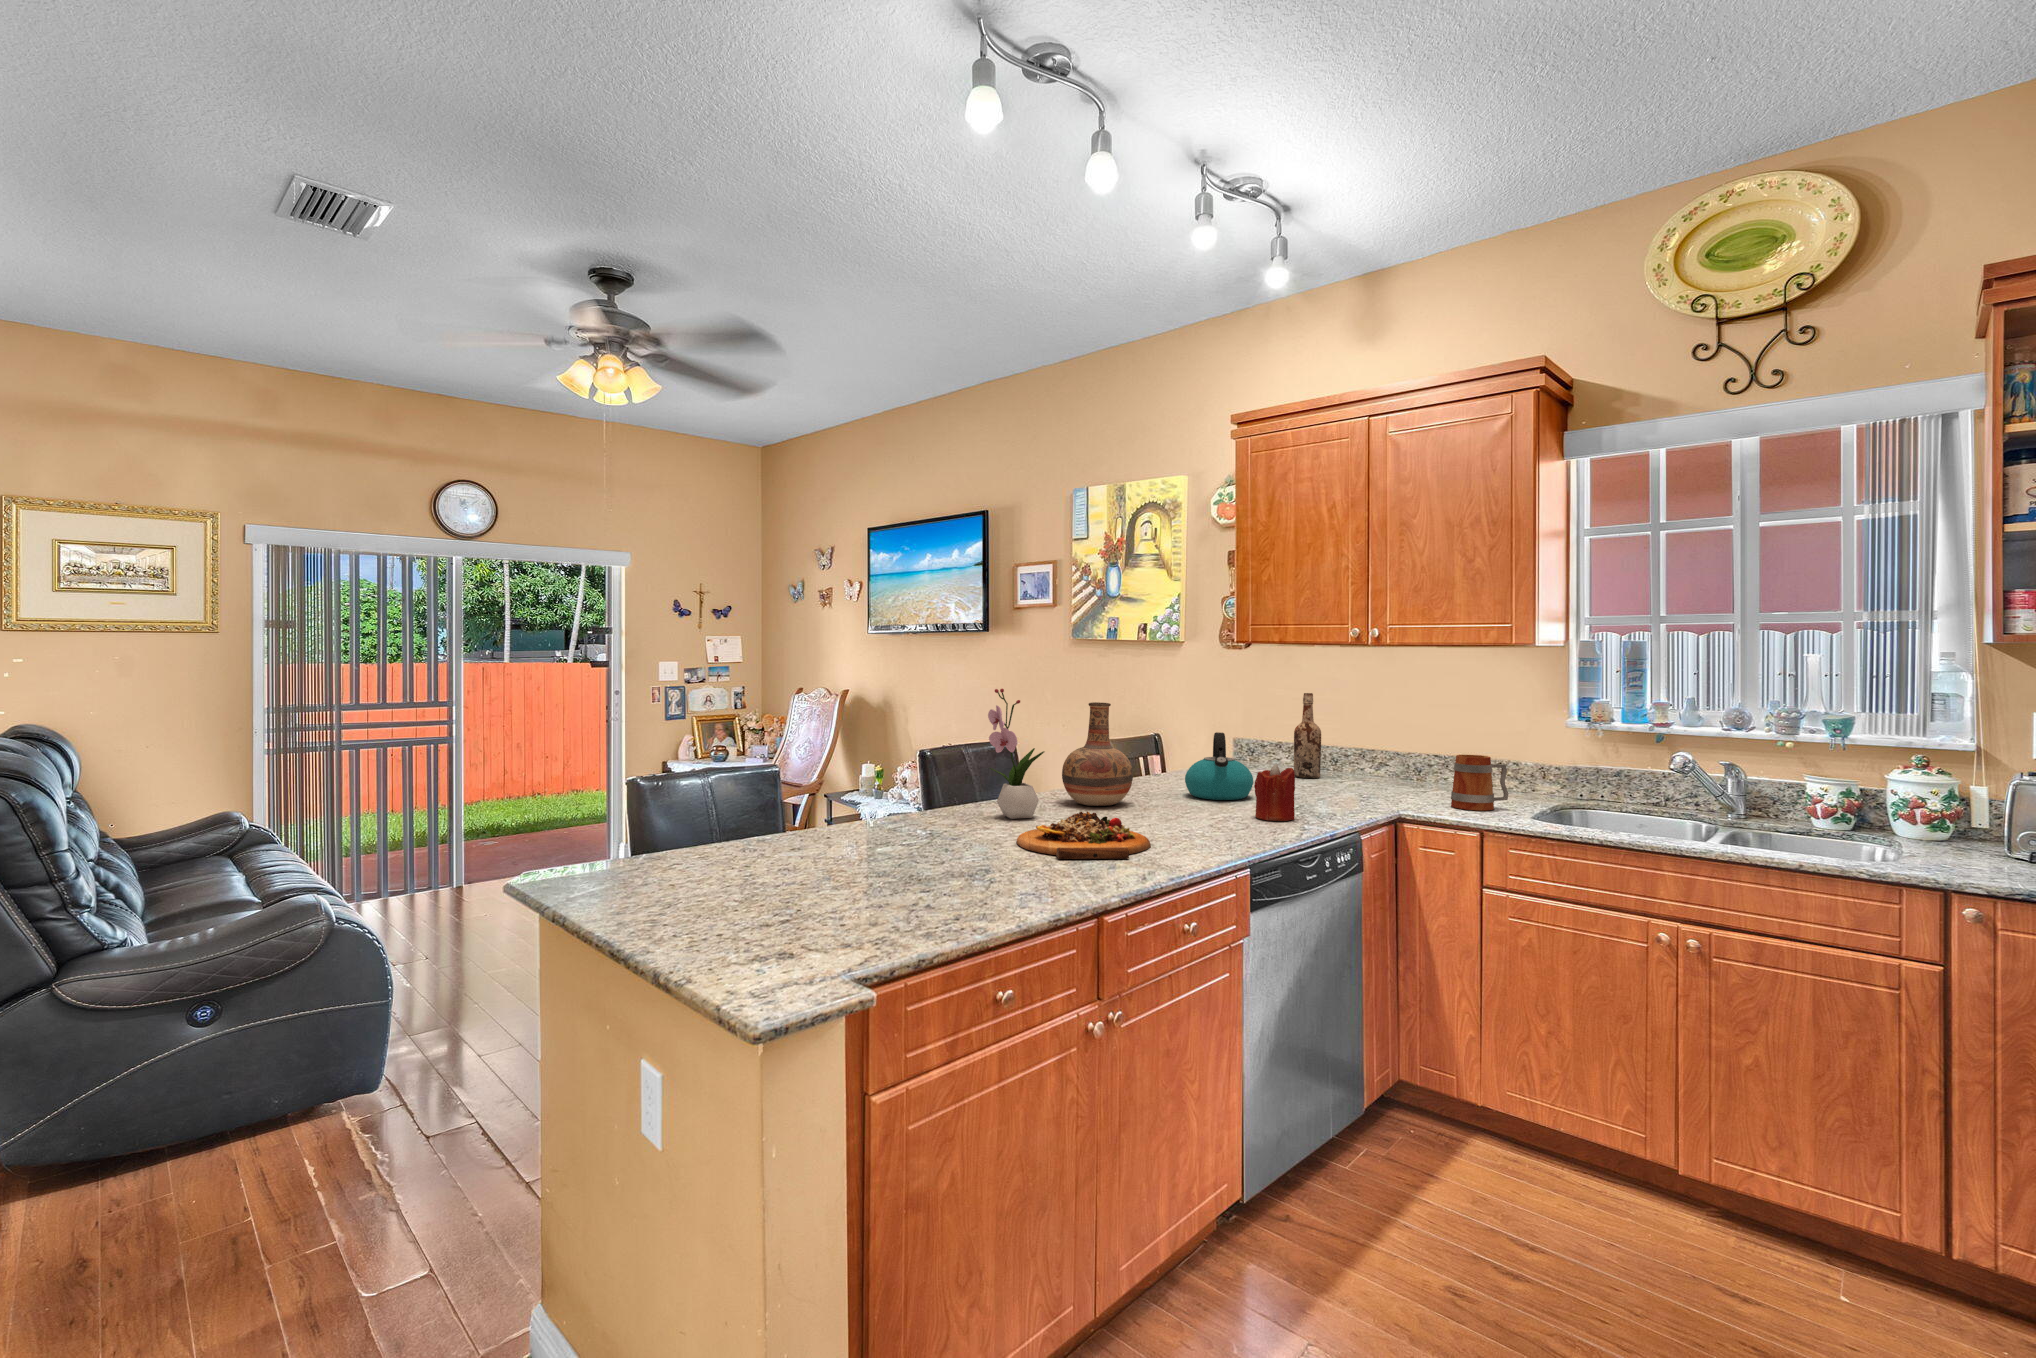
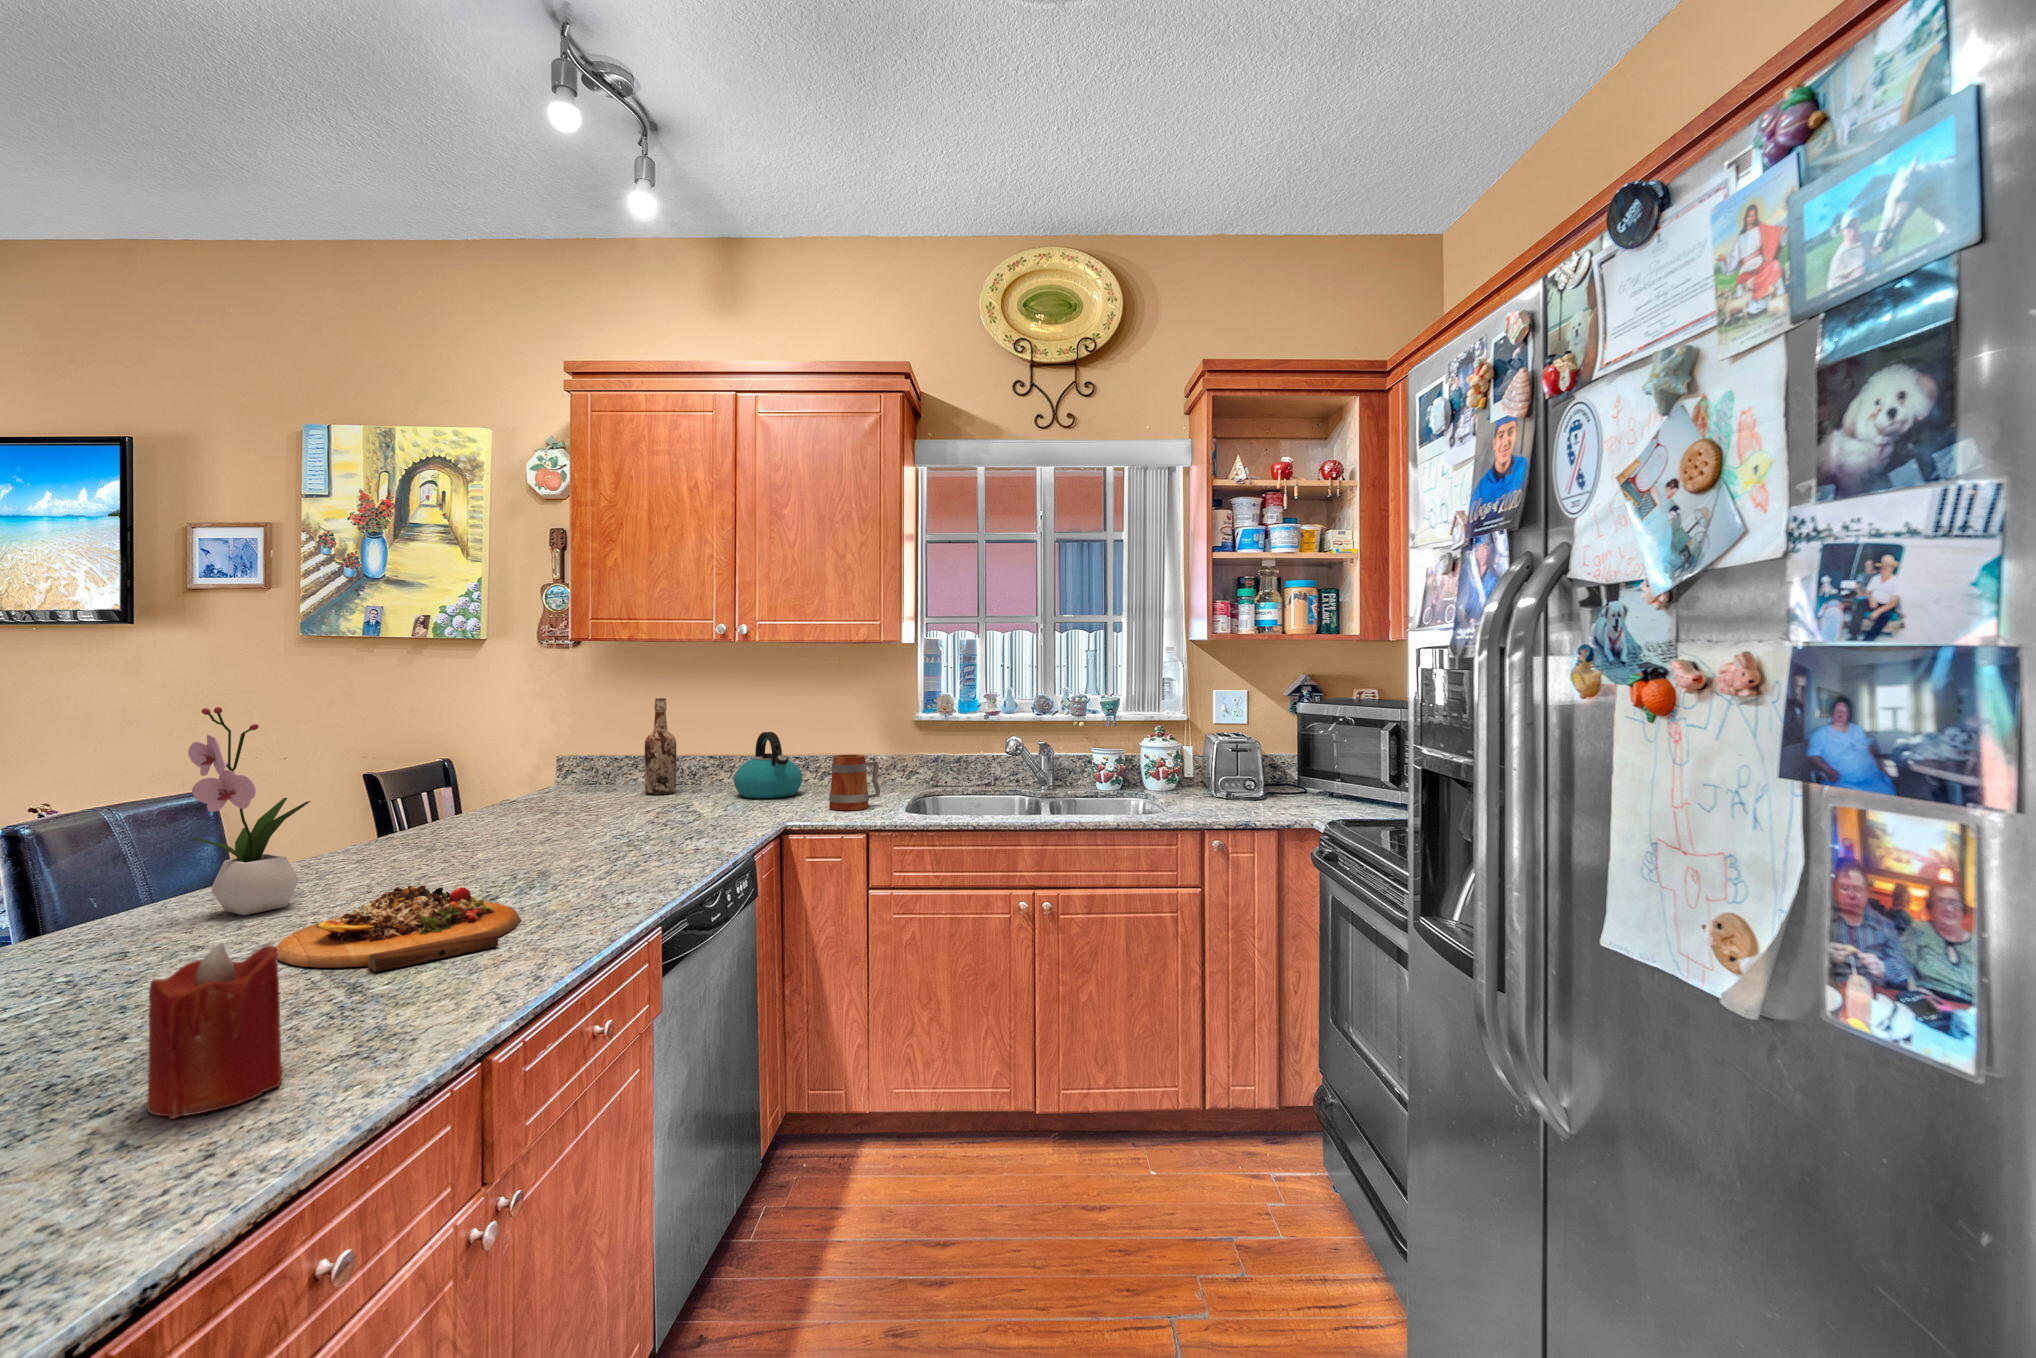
vase: present [1062,702,1133,806] -> none [330,721,453,871]
kettle: present [1185,732,1253,800] -> present [734,732,802,798]
candle: present [1254,764,1295,821] -> present [147,943,282,1119]

